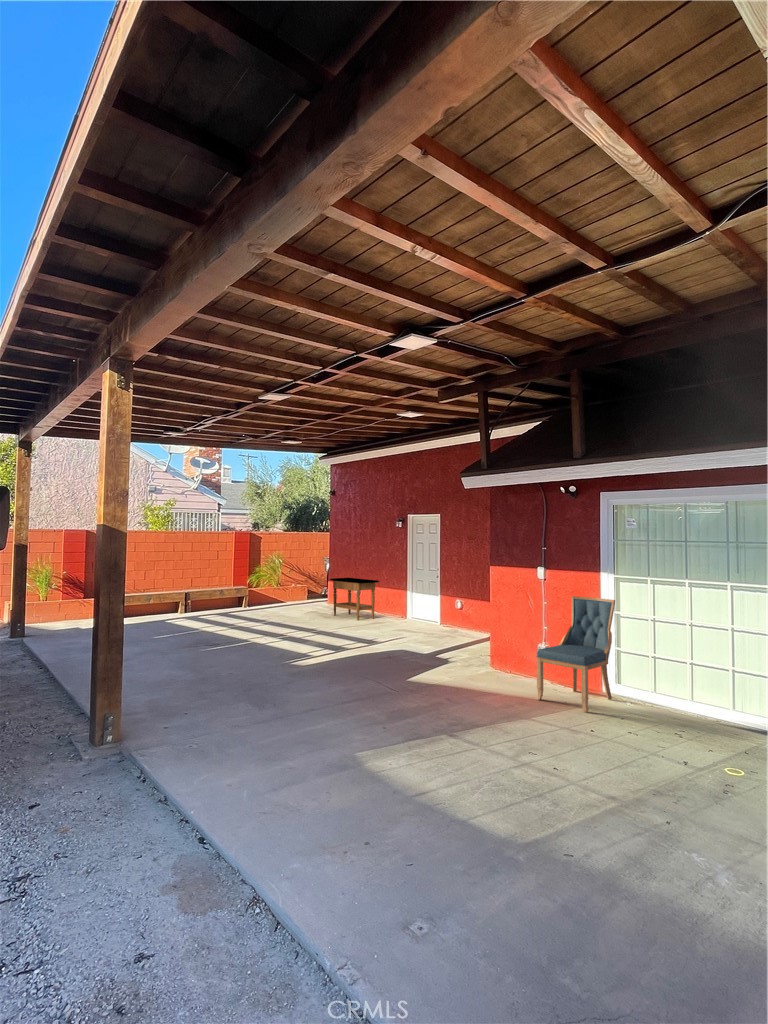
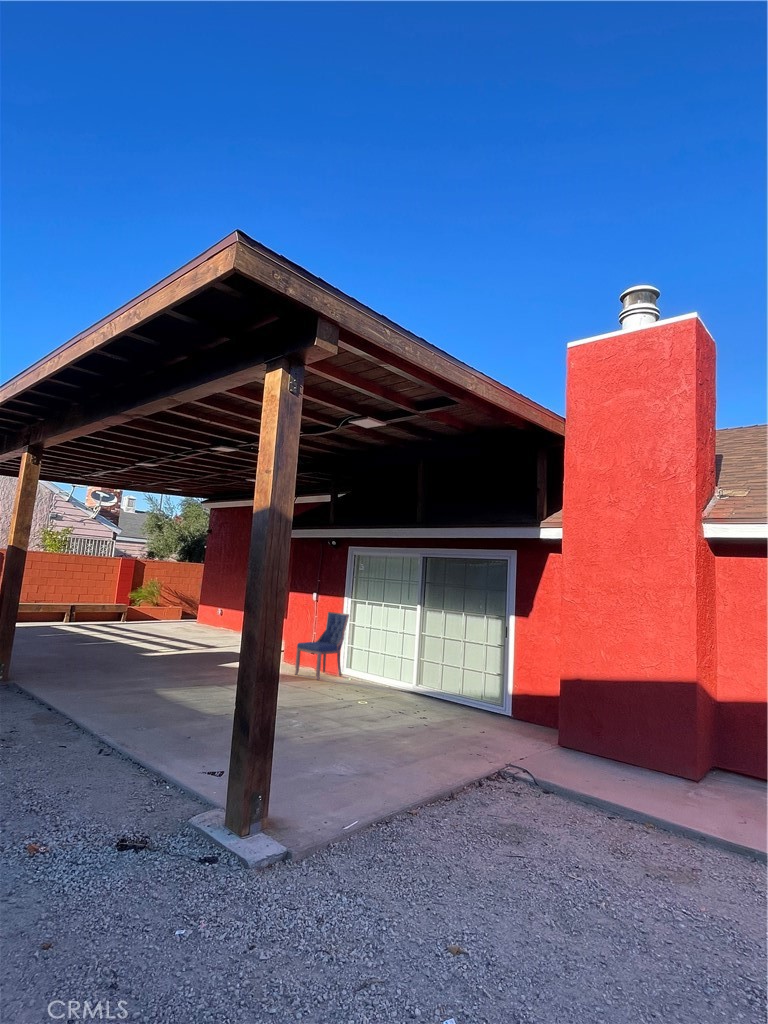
side table: present [330,578,379,620] -> none [195,600,232,633]

